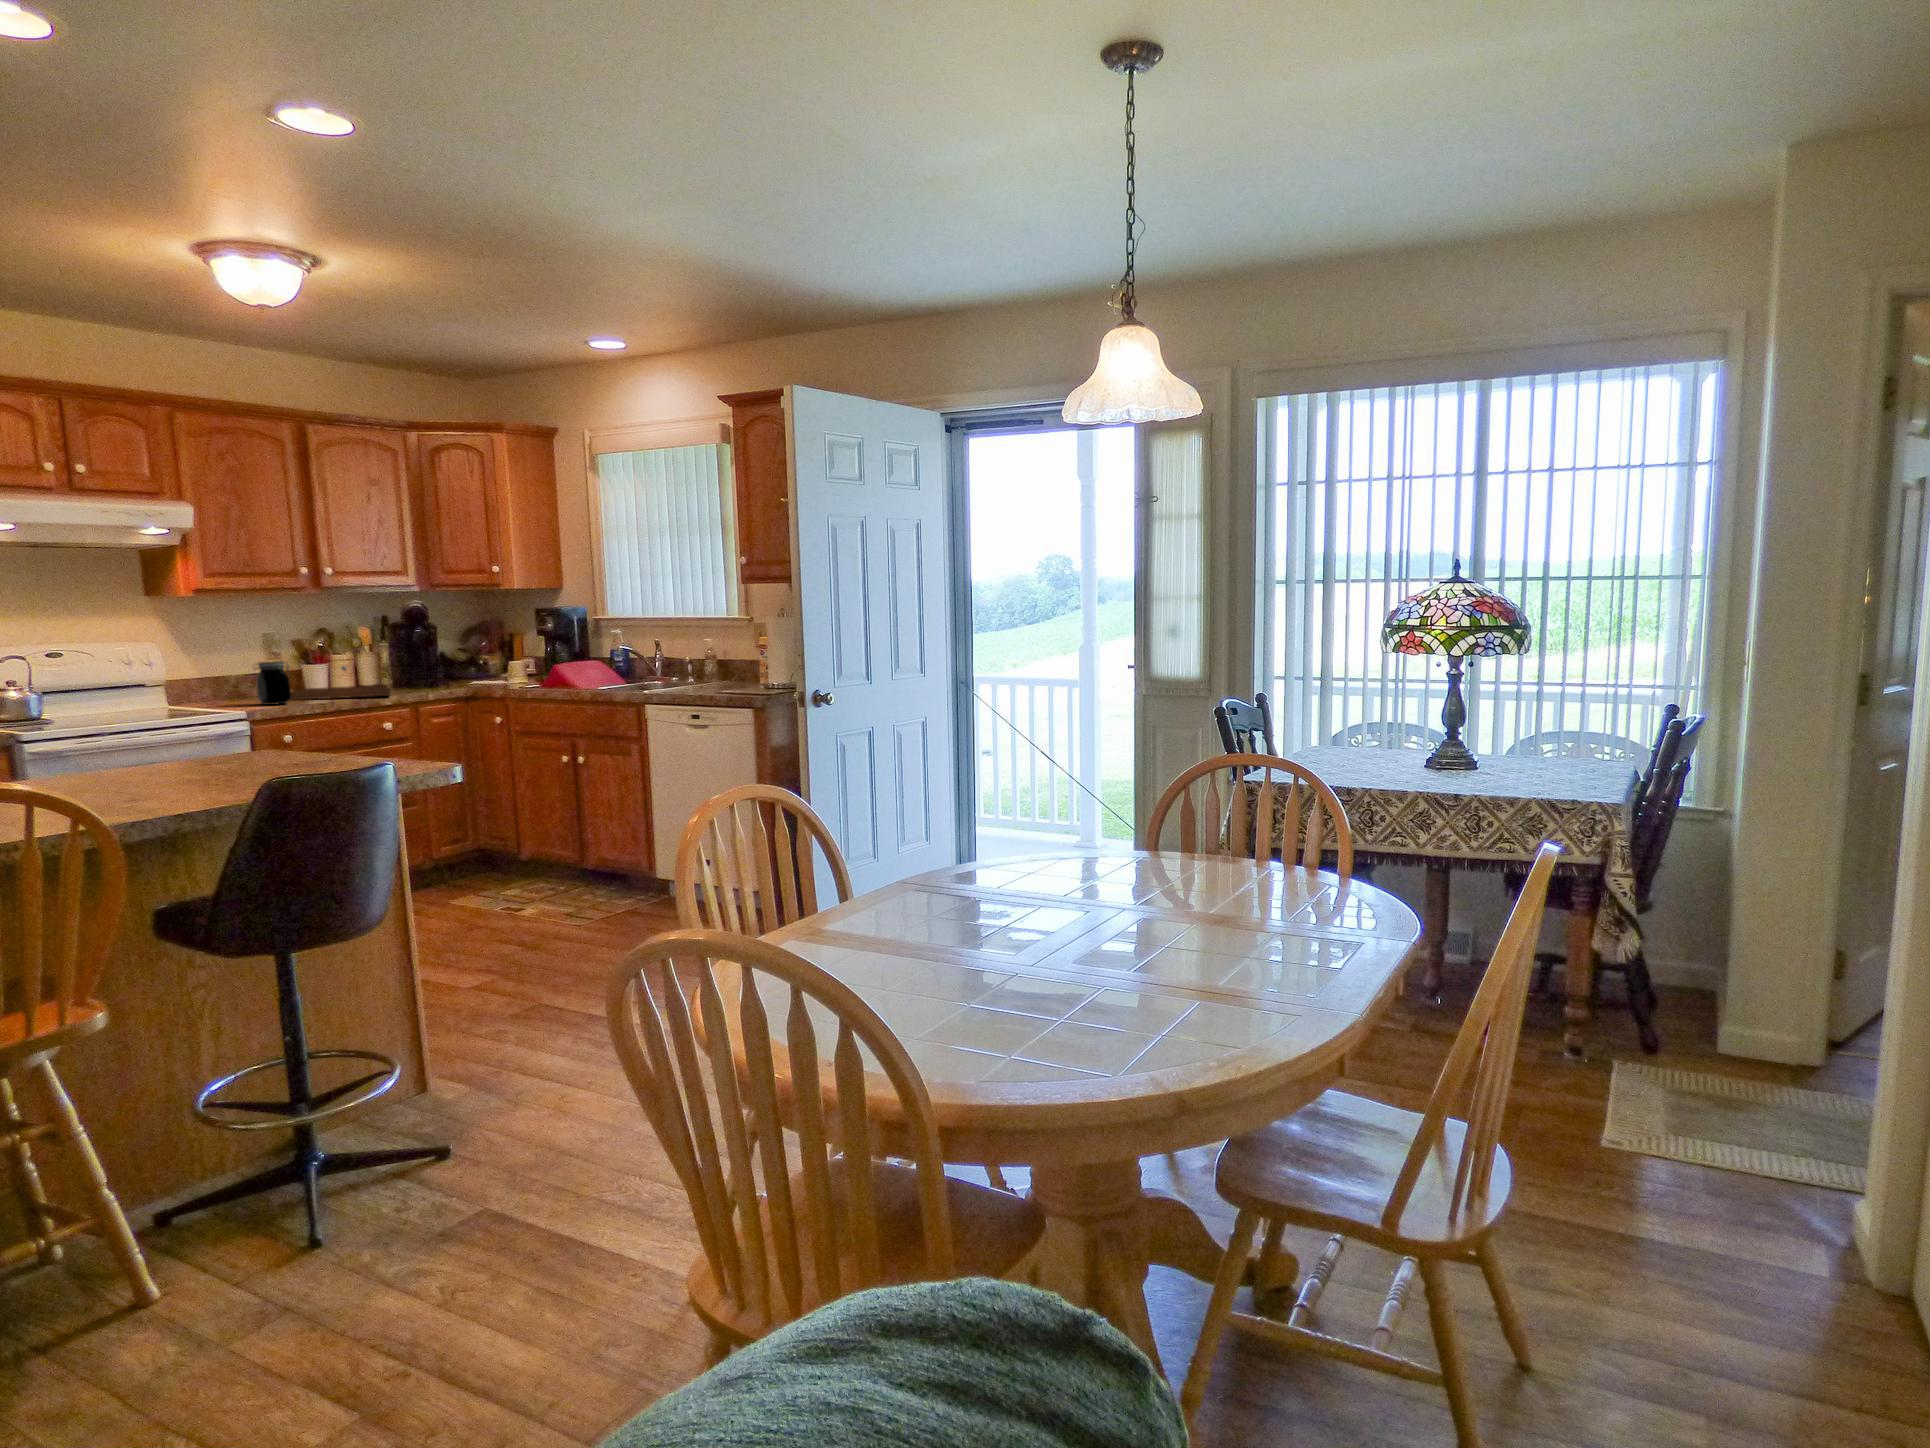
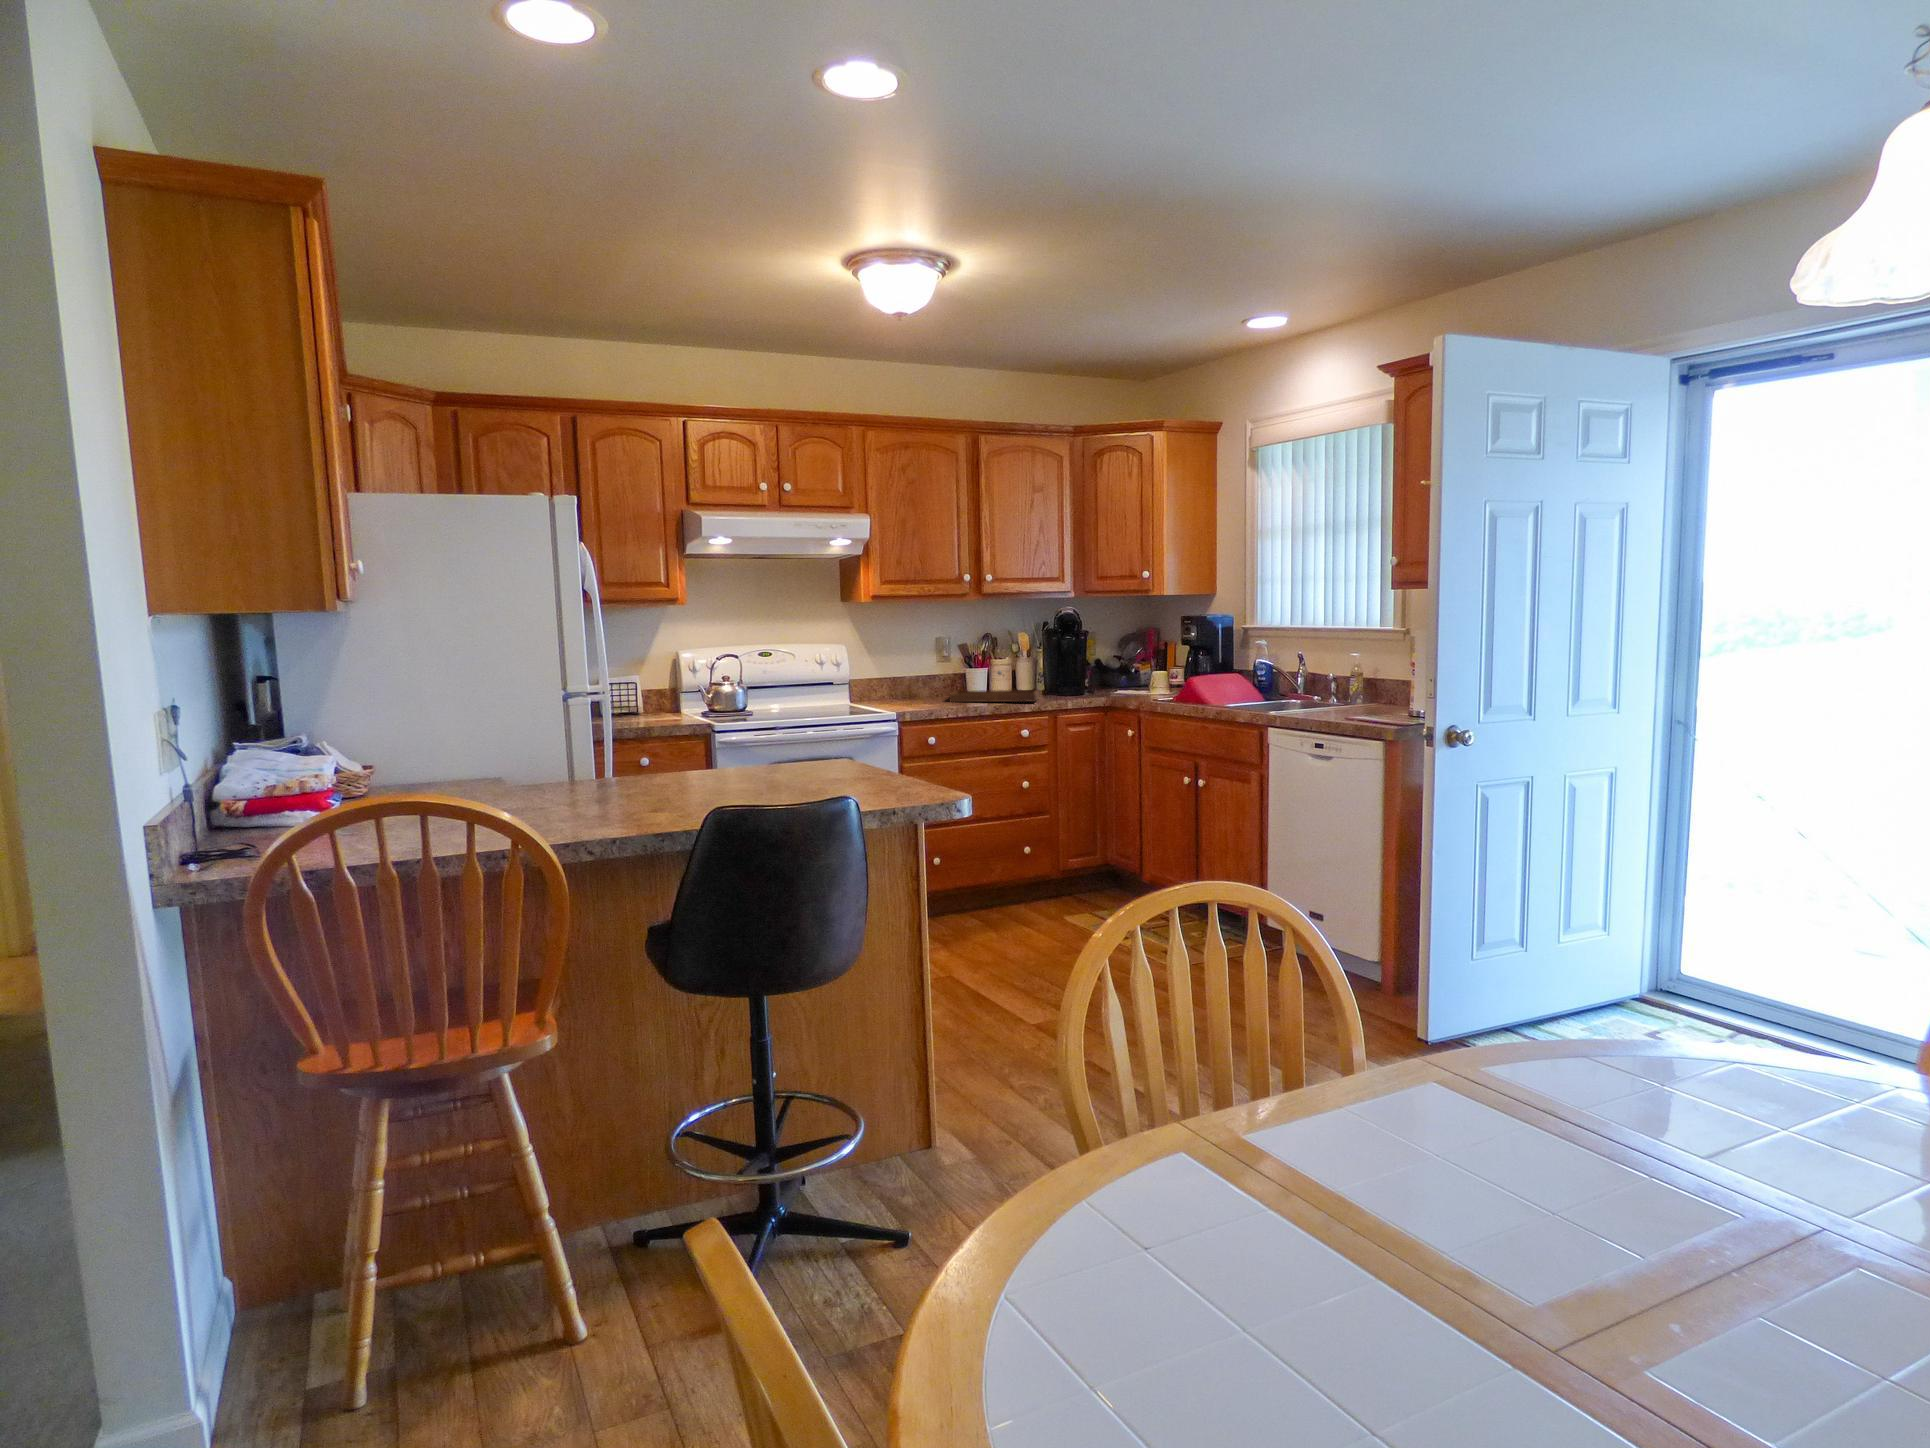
jar: present [255,661,291,705] -> none [917,665,947,706]

